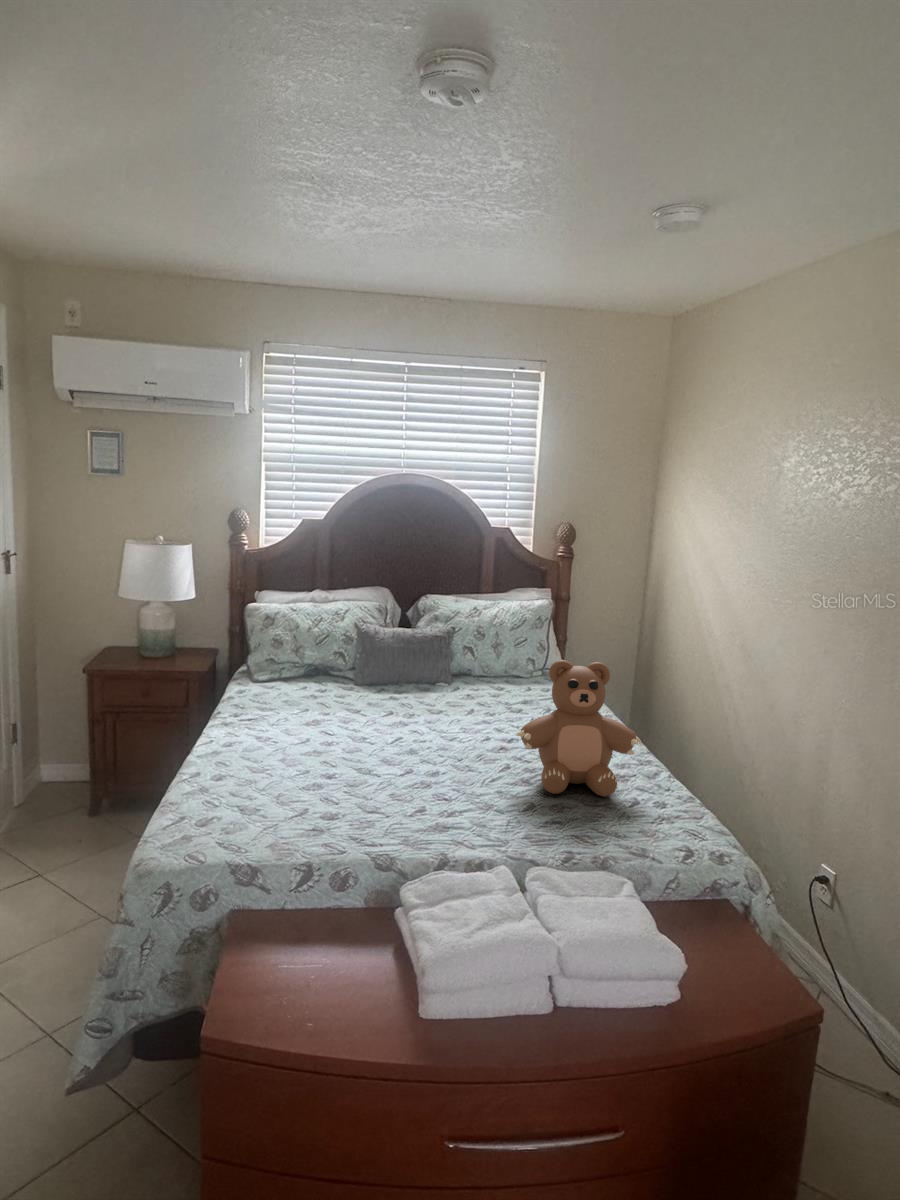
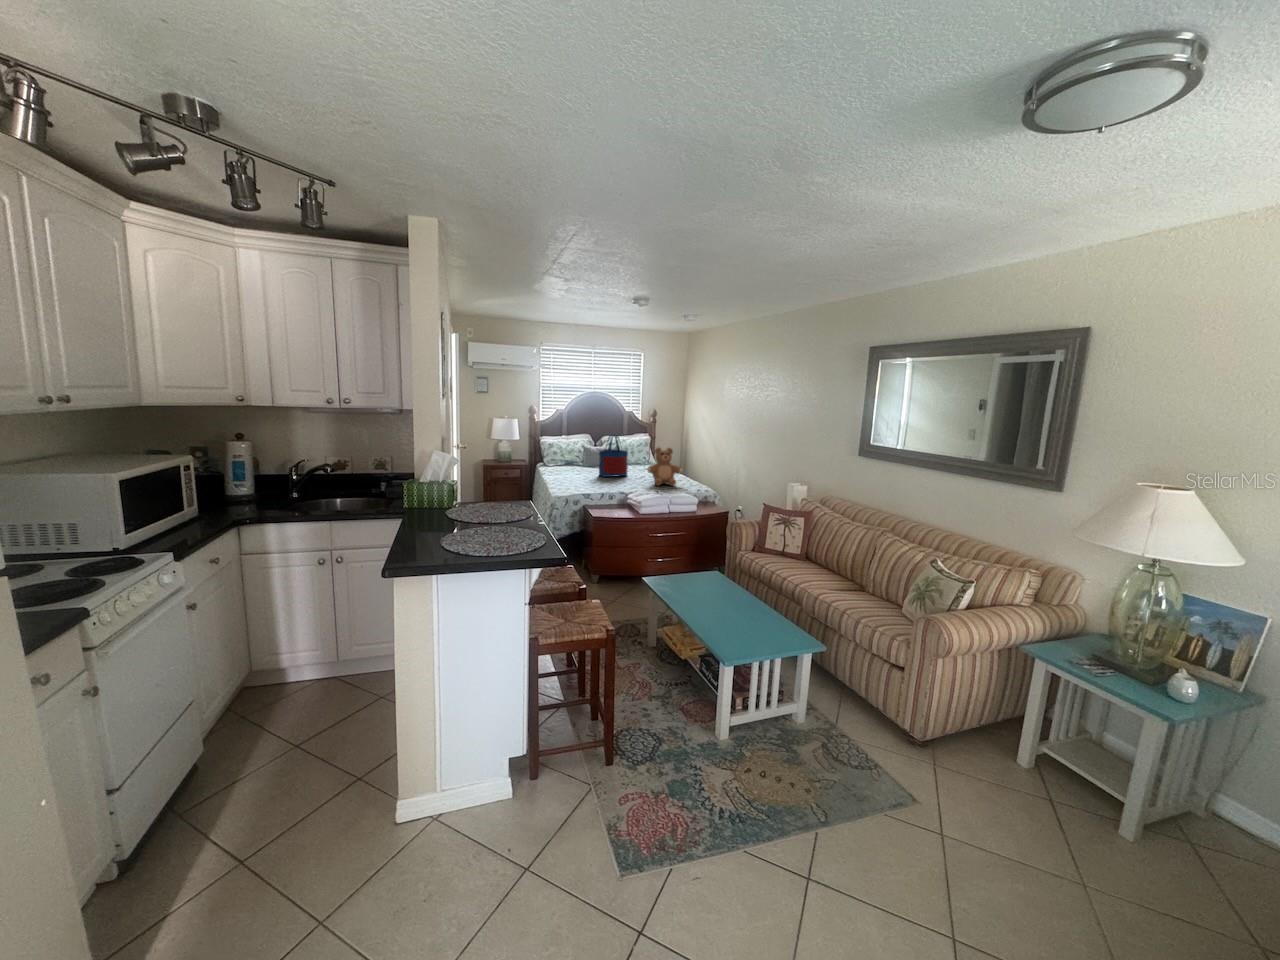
tote bag: none [376,604,471,738] -> present [599,435,628,477]

